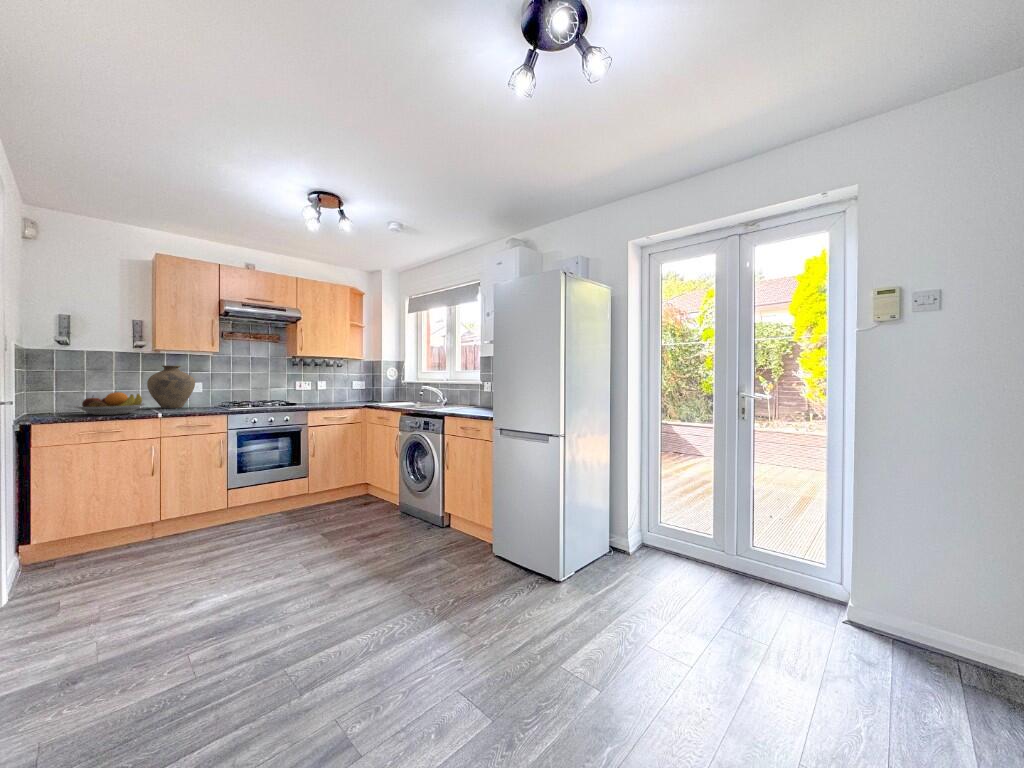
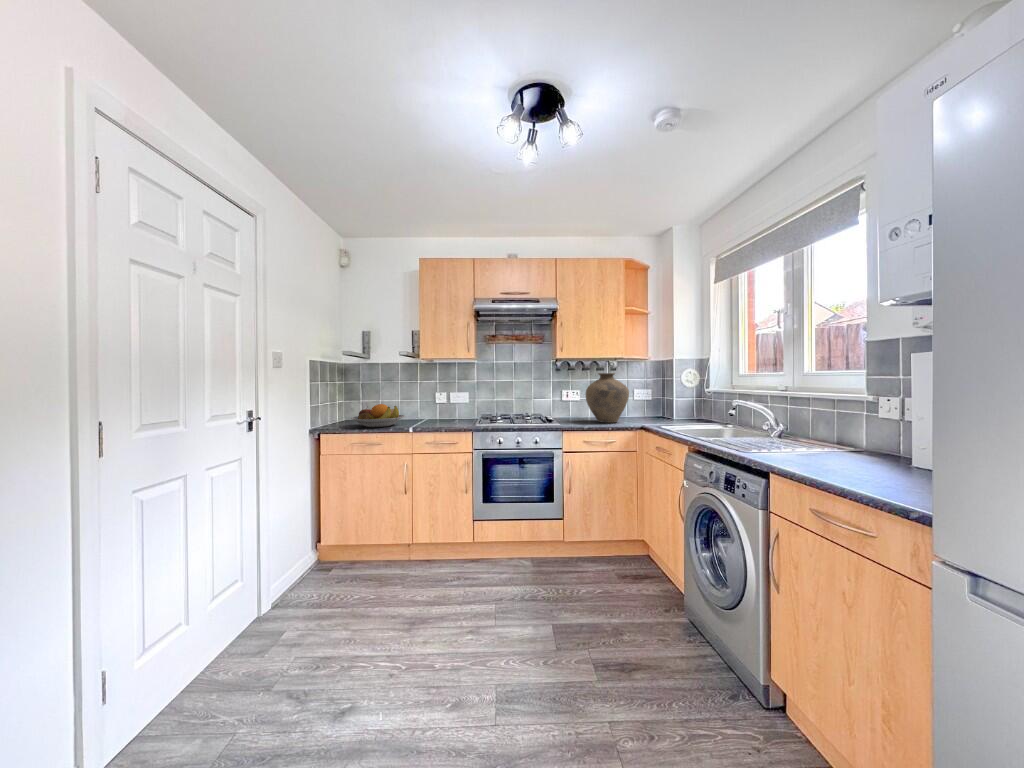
vase: present [147,365,195,408] -> present [586,373,629,423]

